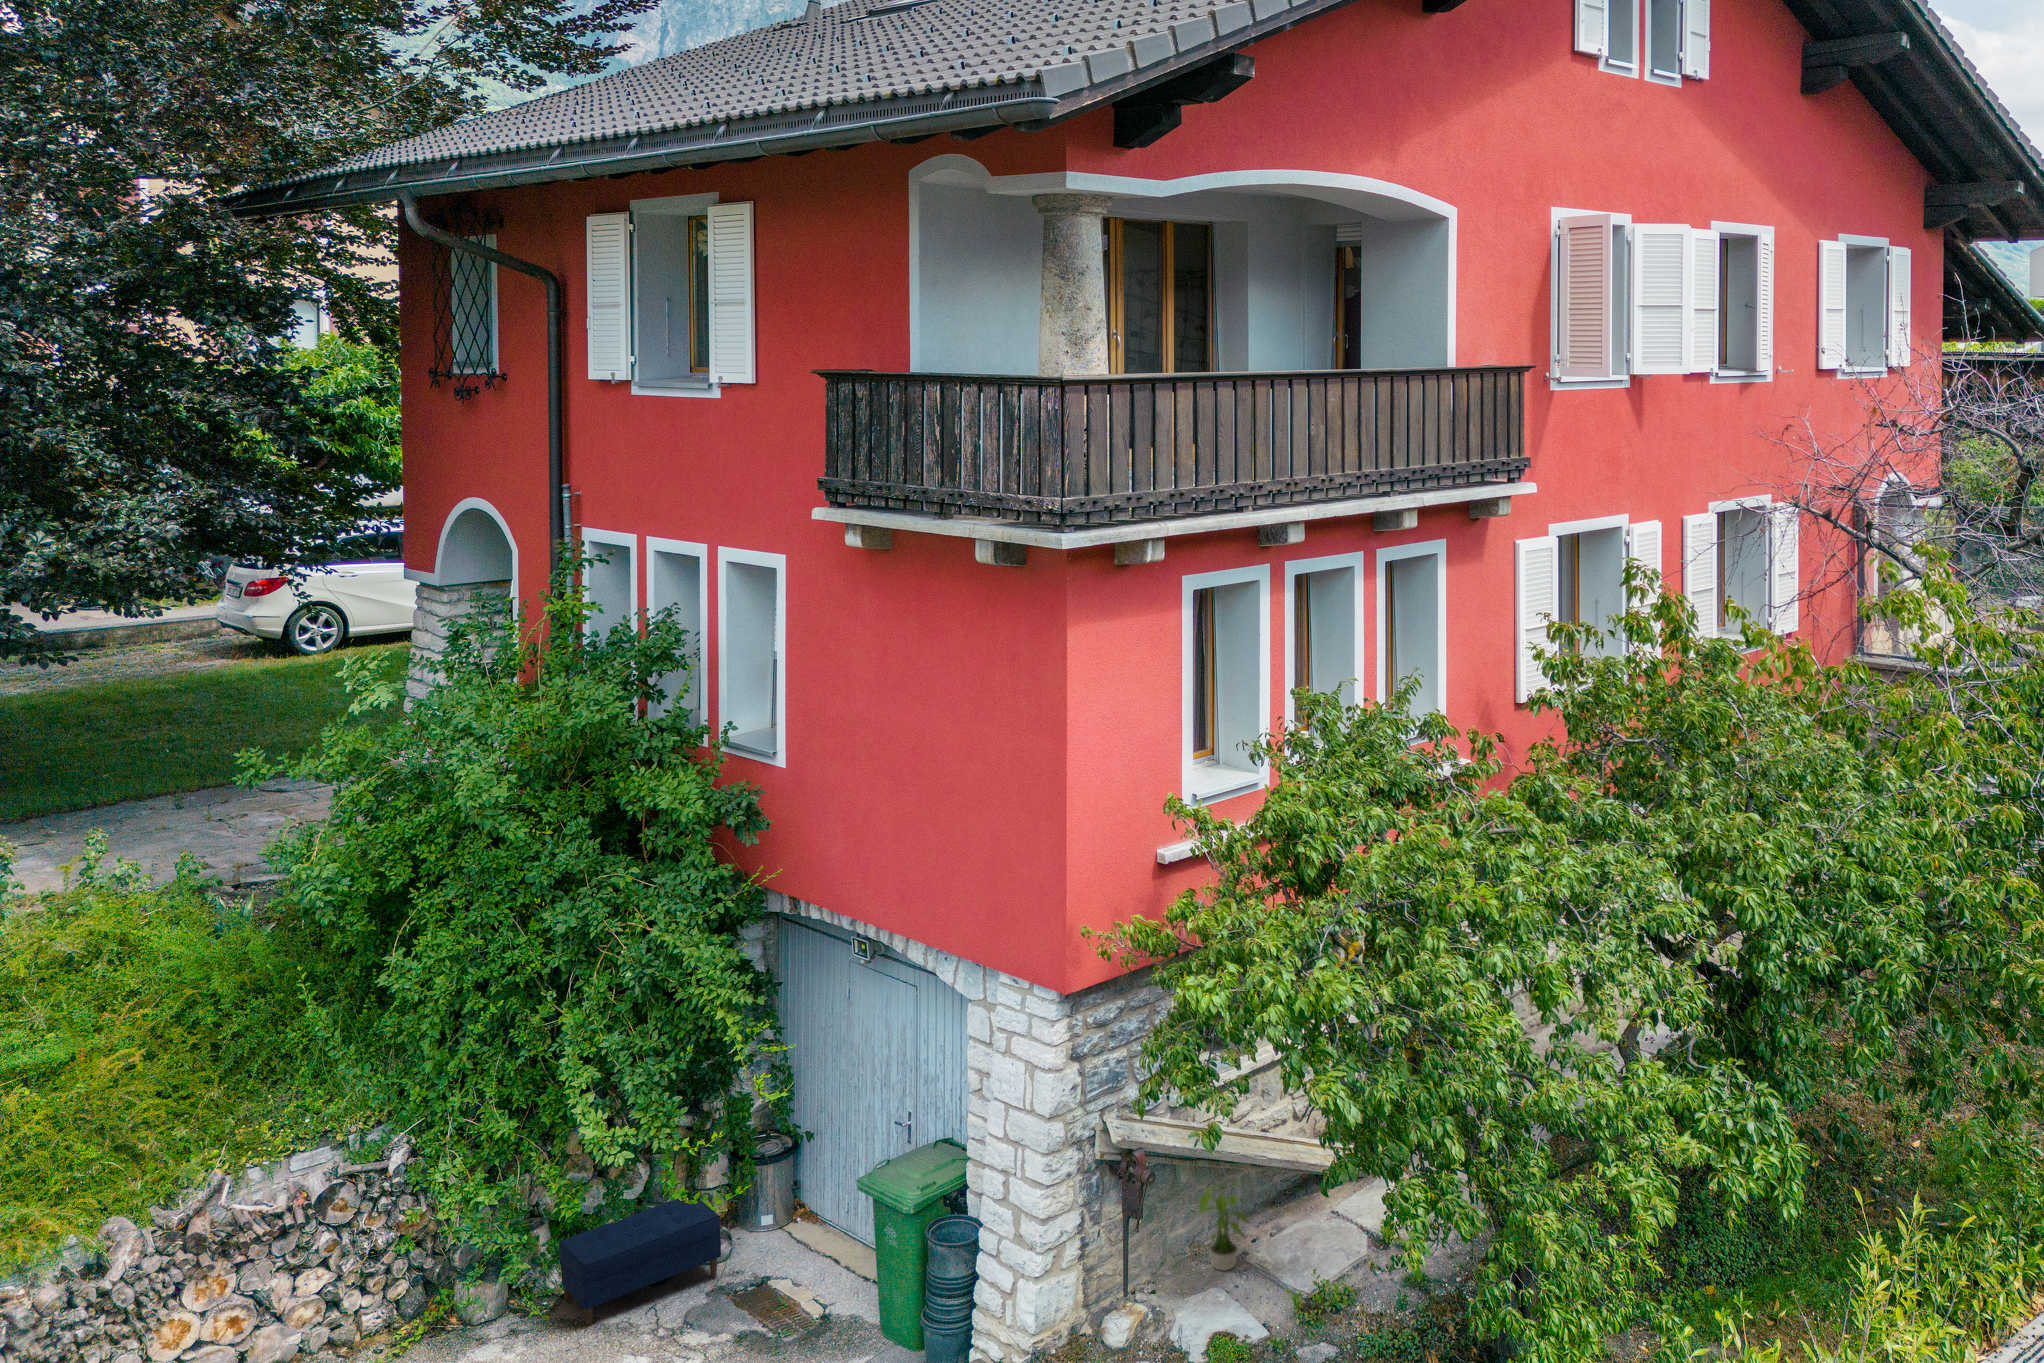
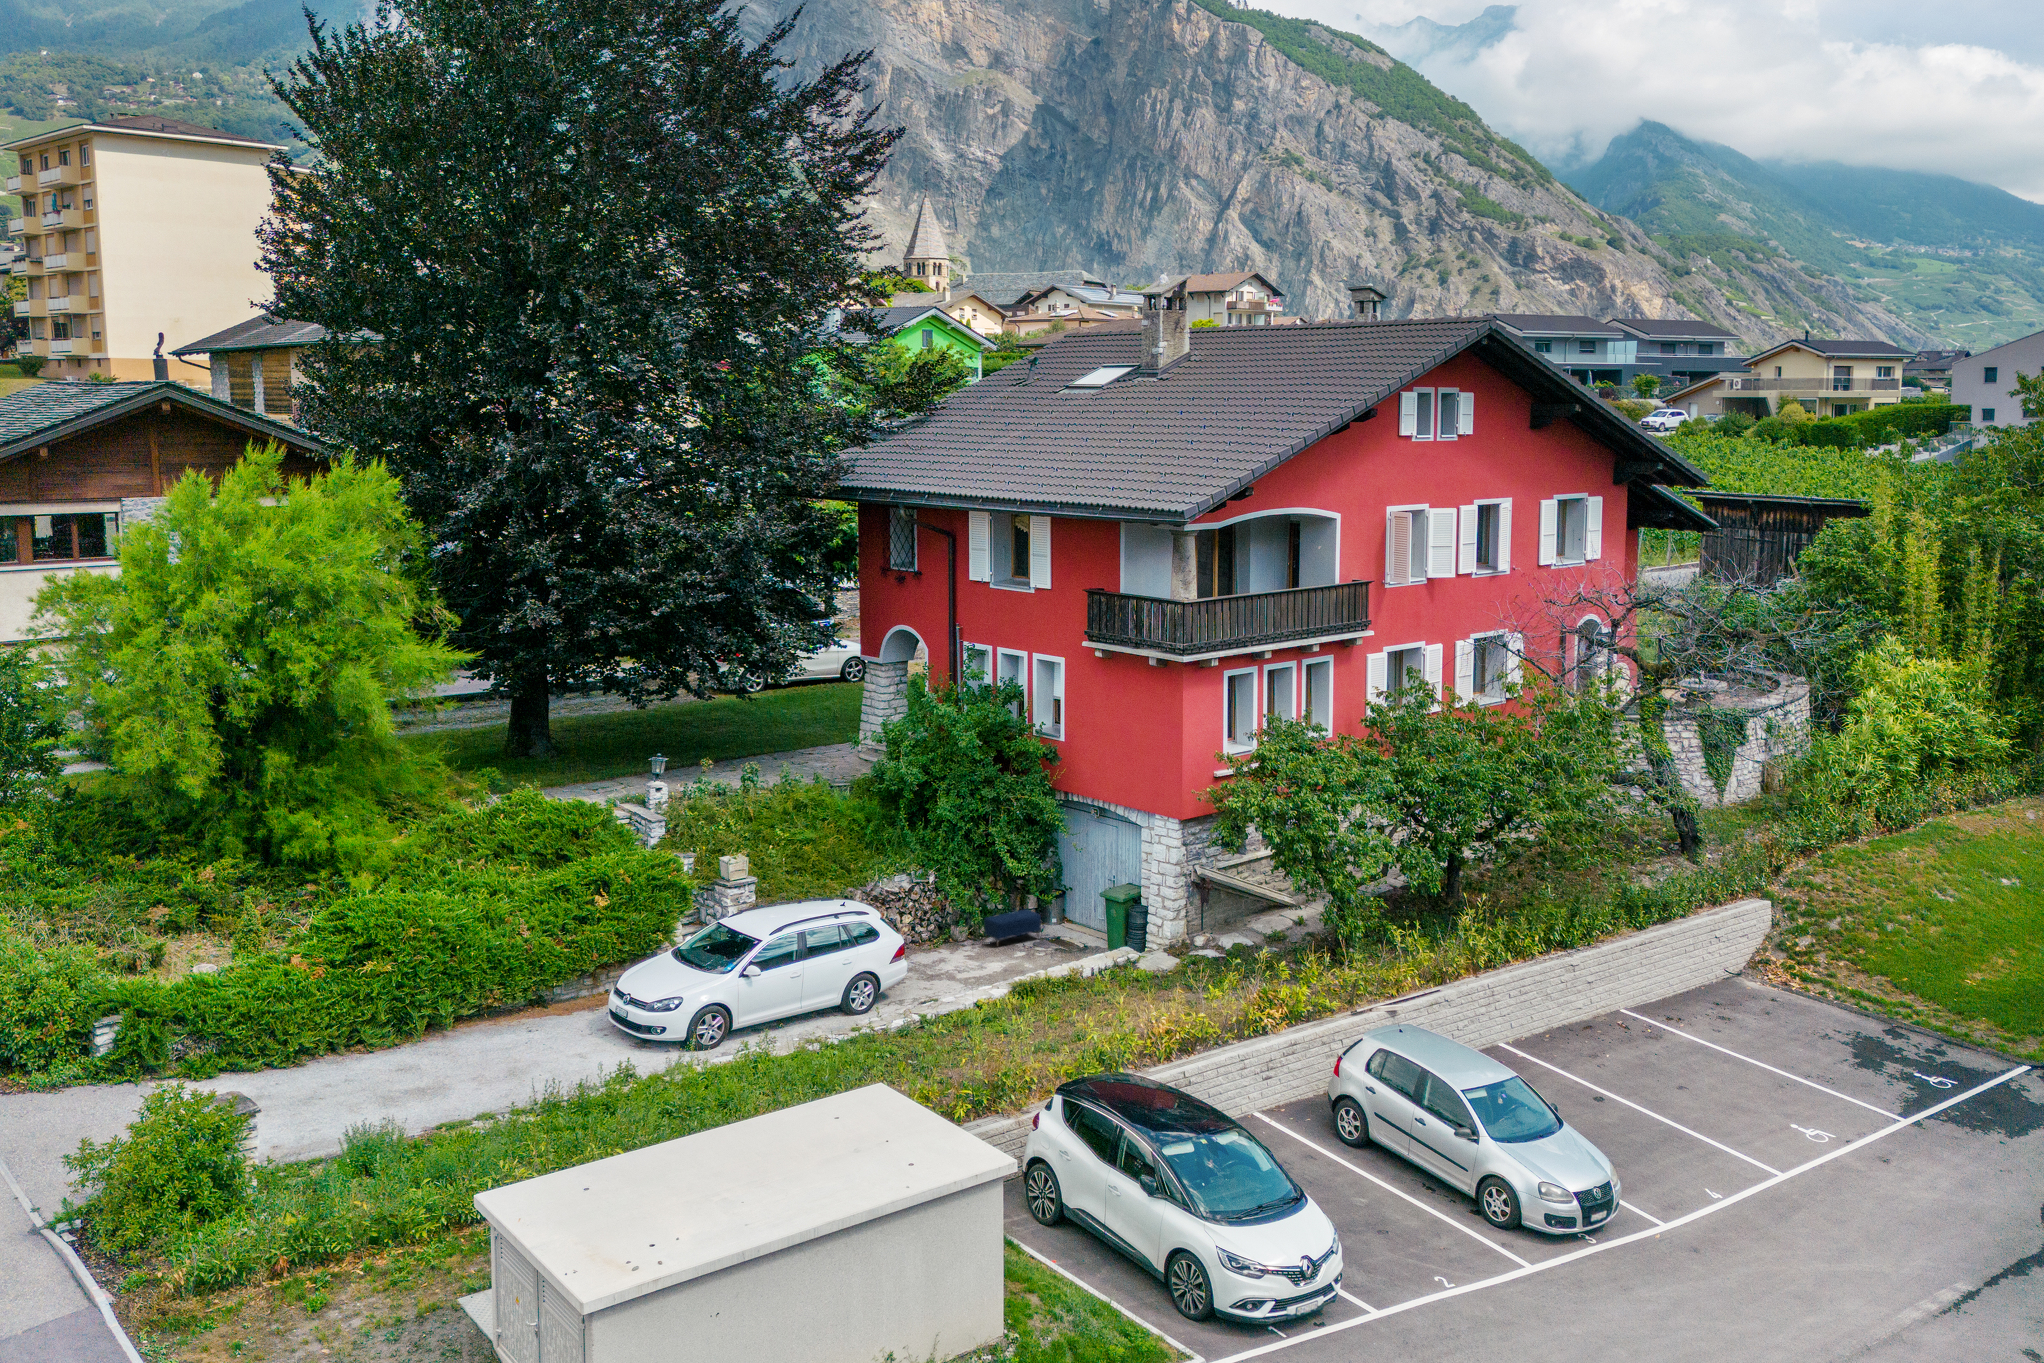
potted plant: present [1196,1182,1249,1271] -> none [1226,906,1248,940]

